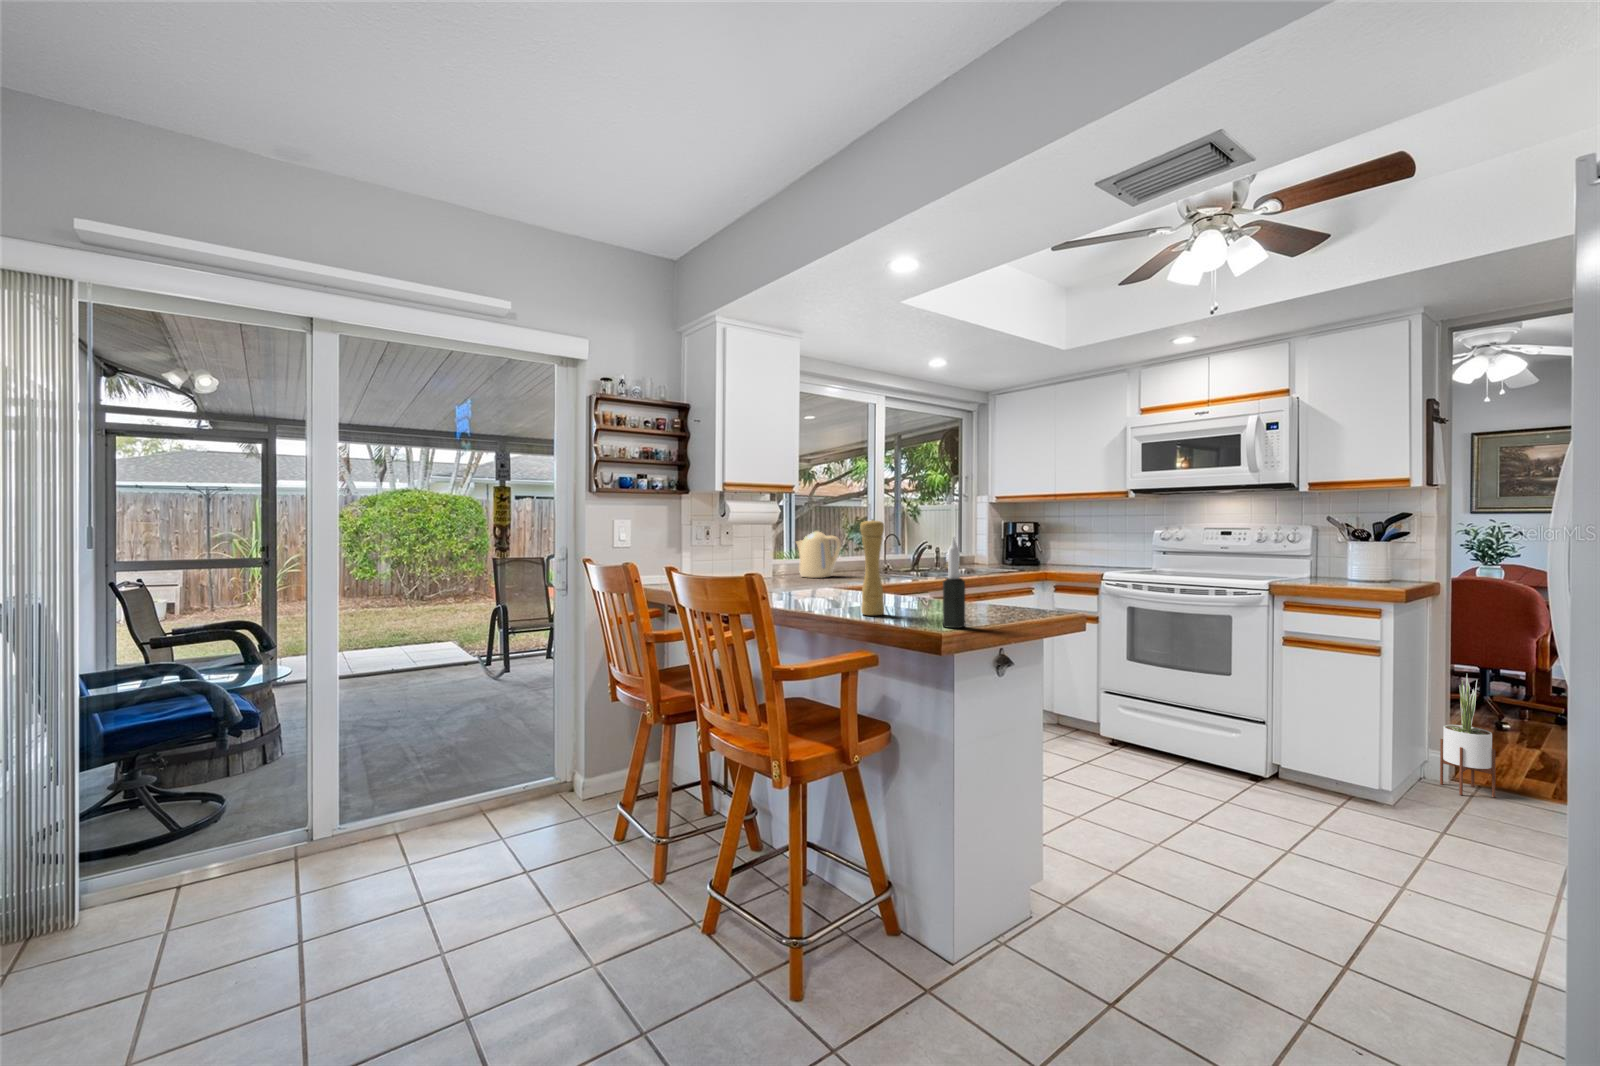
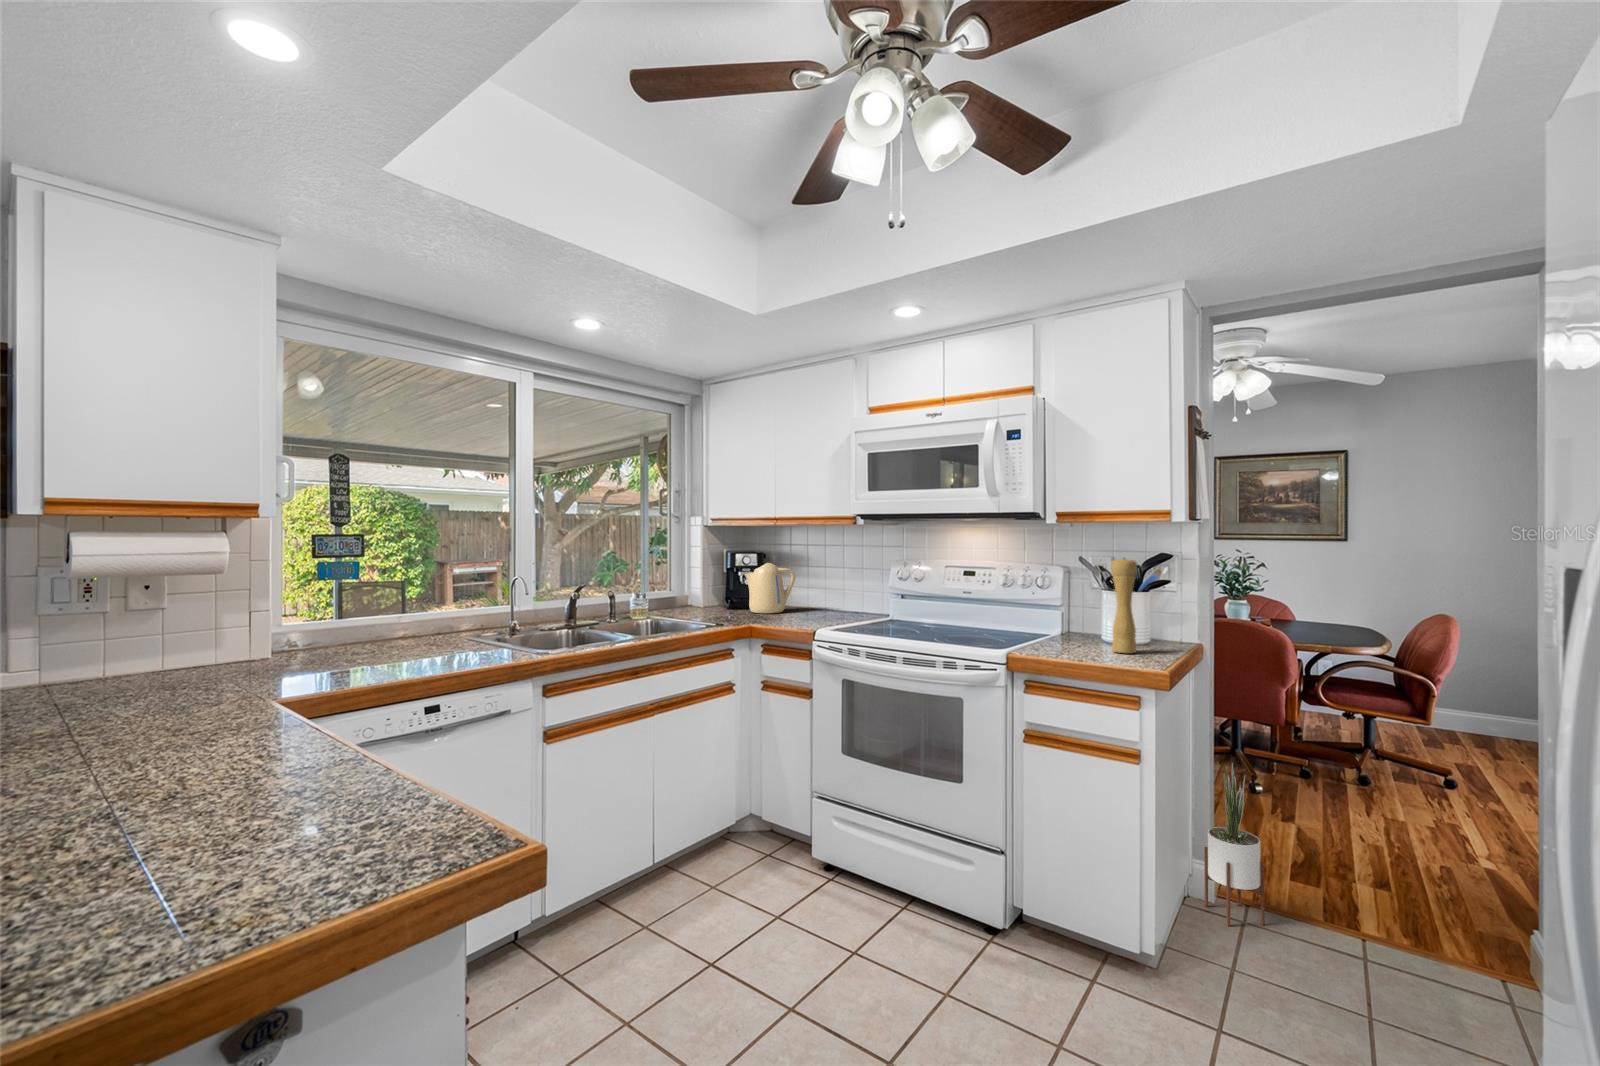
pepper mill: present [860,519,884,615] -> present [1111,558,1137,653]
kettle: present [796,531,841,578] -> present [744,563,795,613]
candle: present [943,537,965,628] -> none [153,666,228,920]

